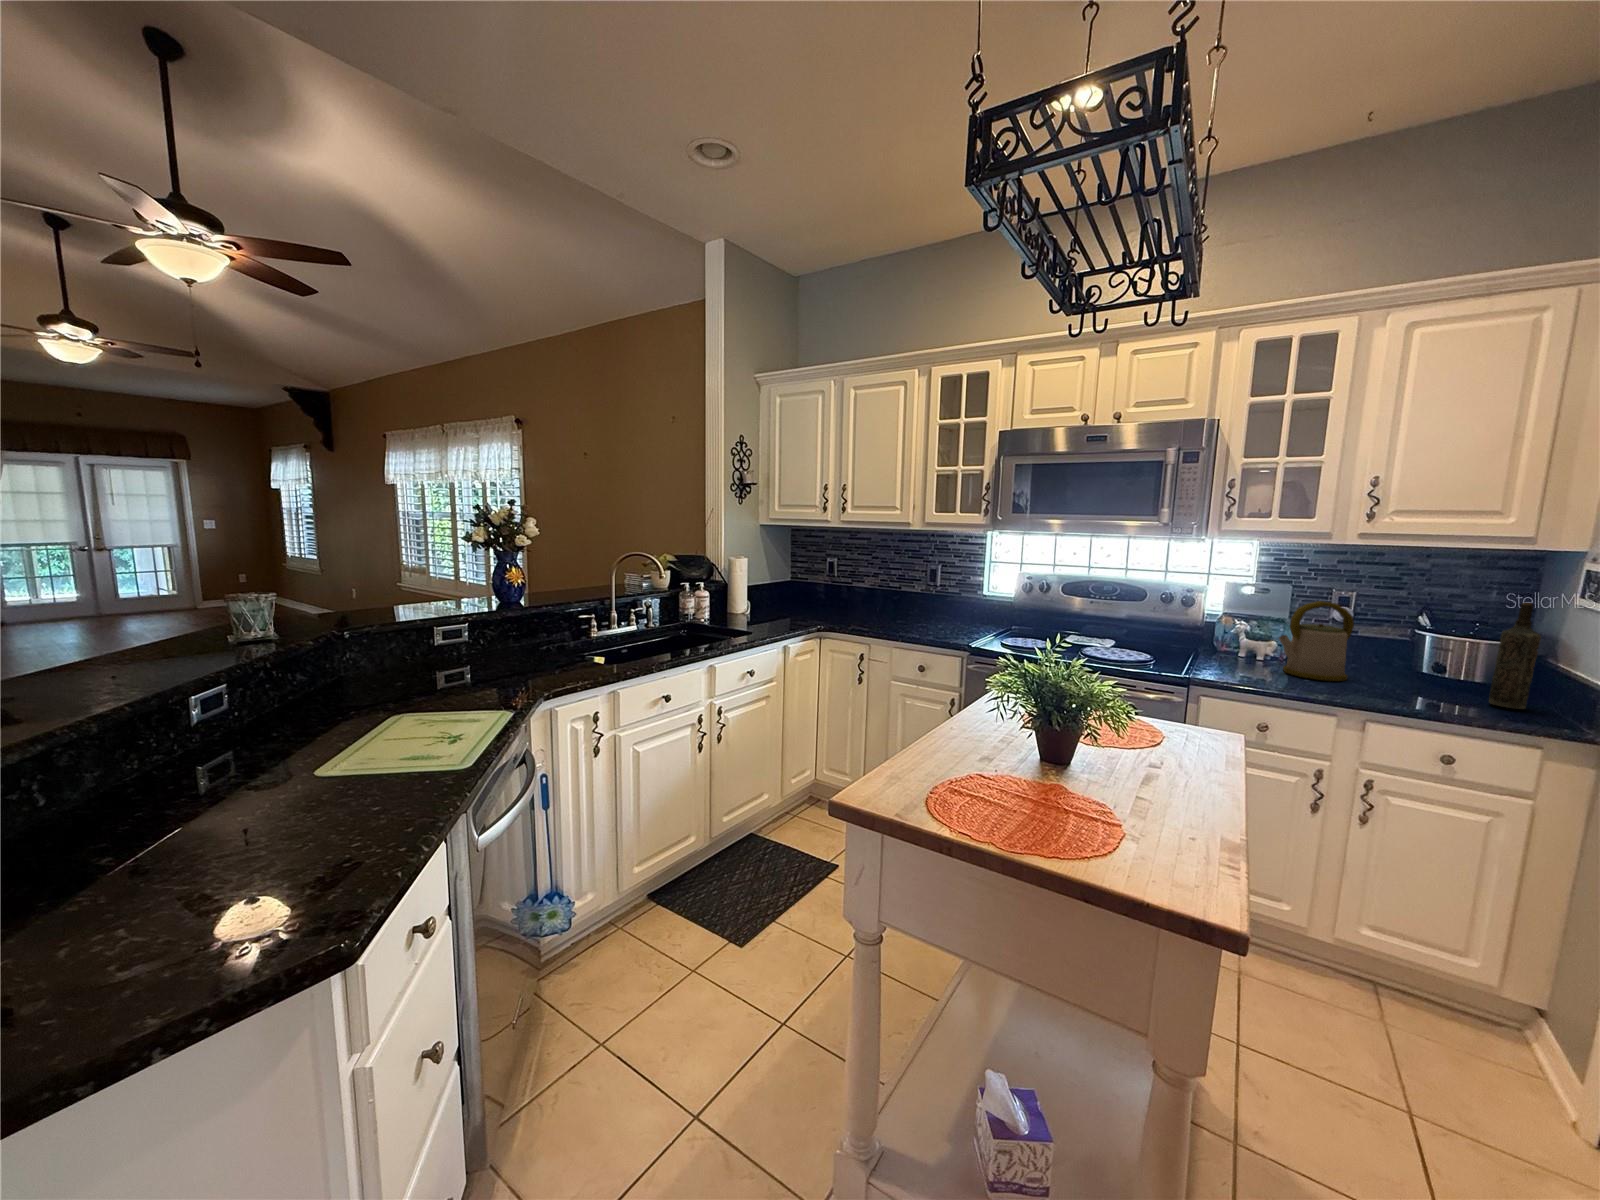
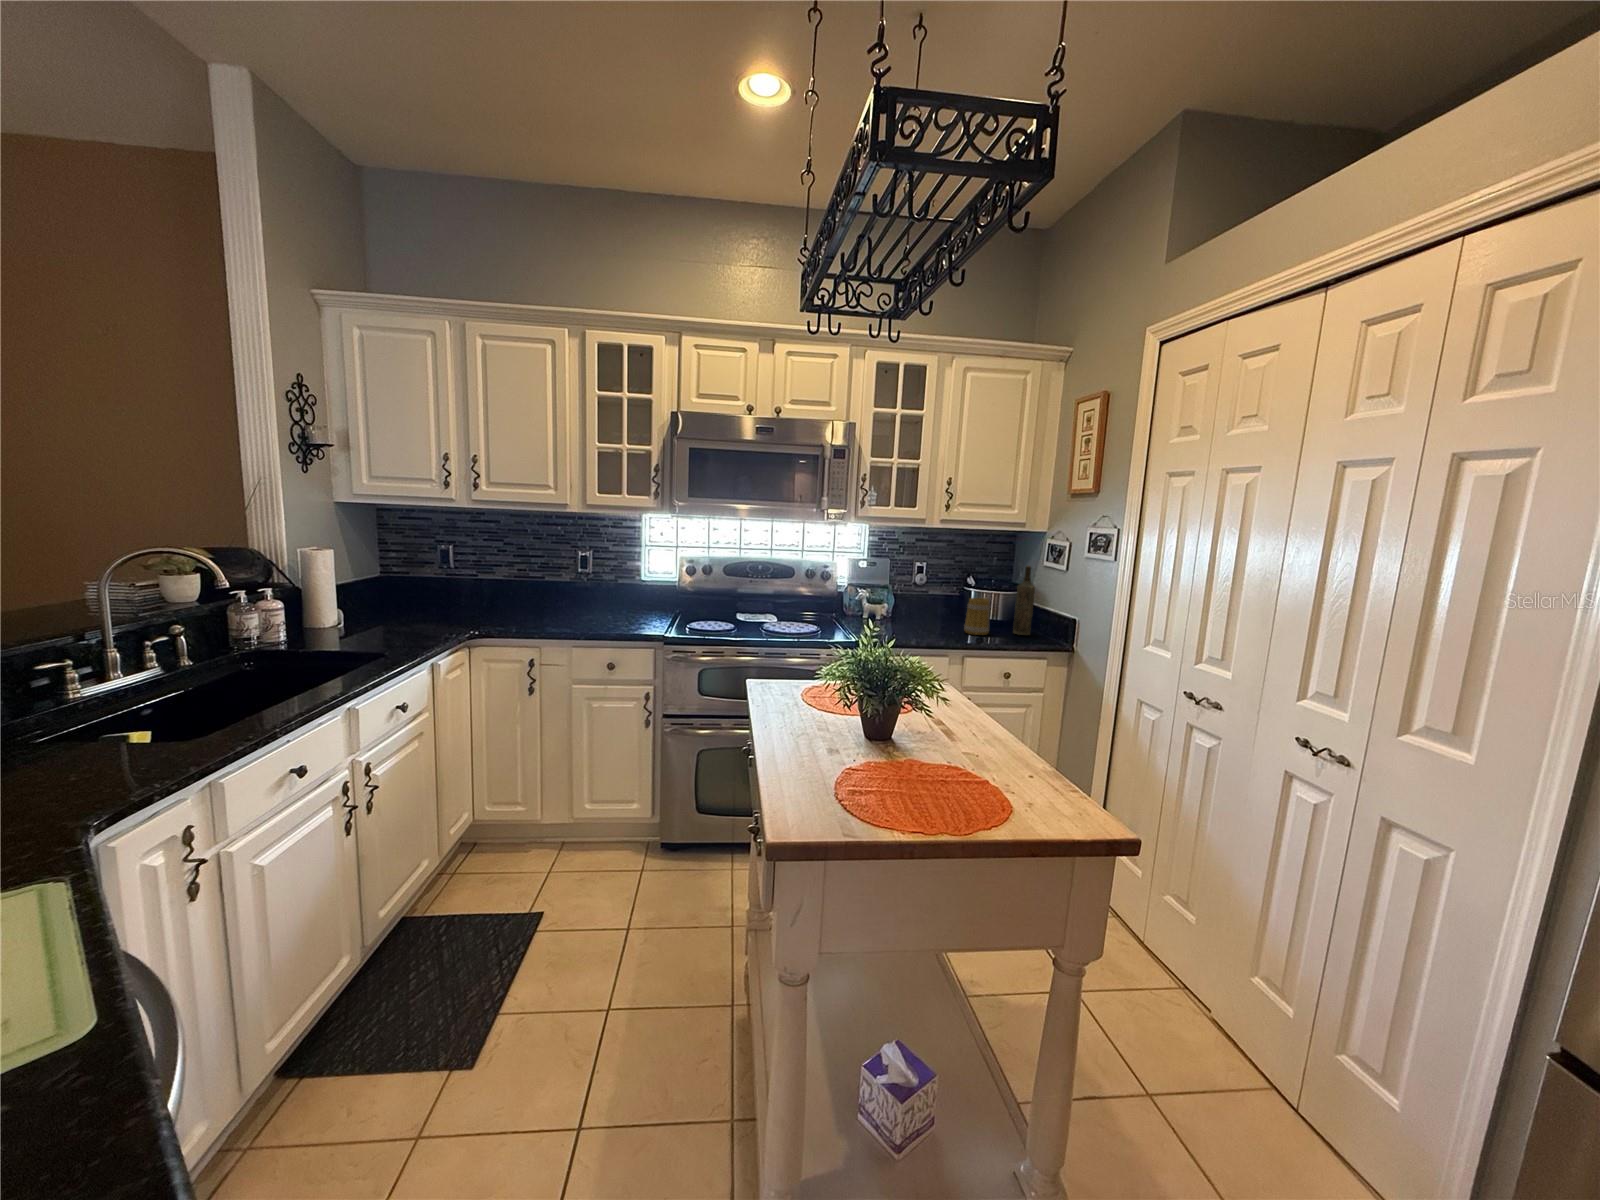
kettle: present [1279,601,1354,681] -> none [900,571,941,631]
mug: none [1387,643,1444,698] -> present [964,597,990,635]

